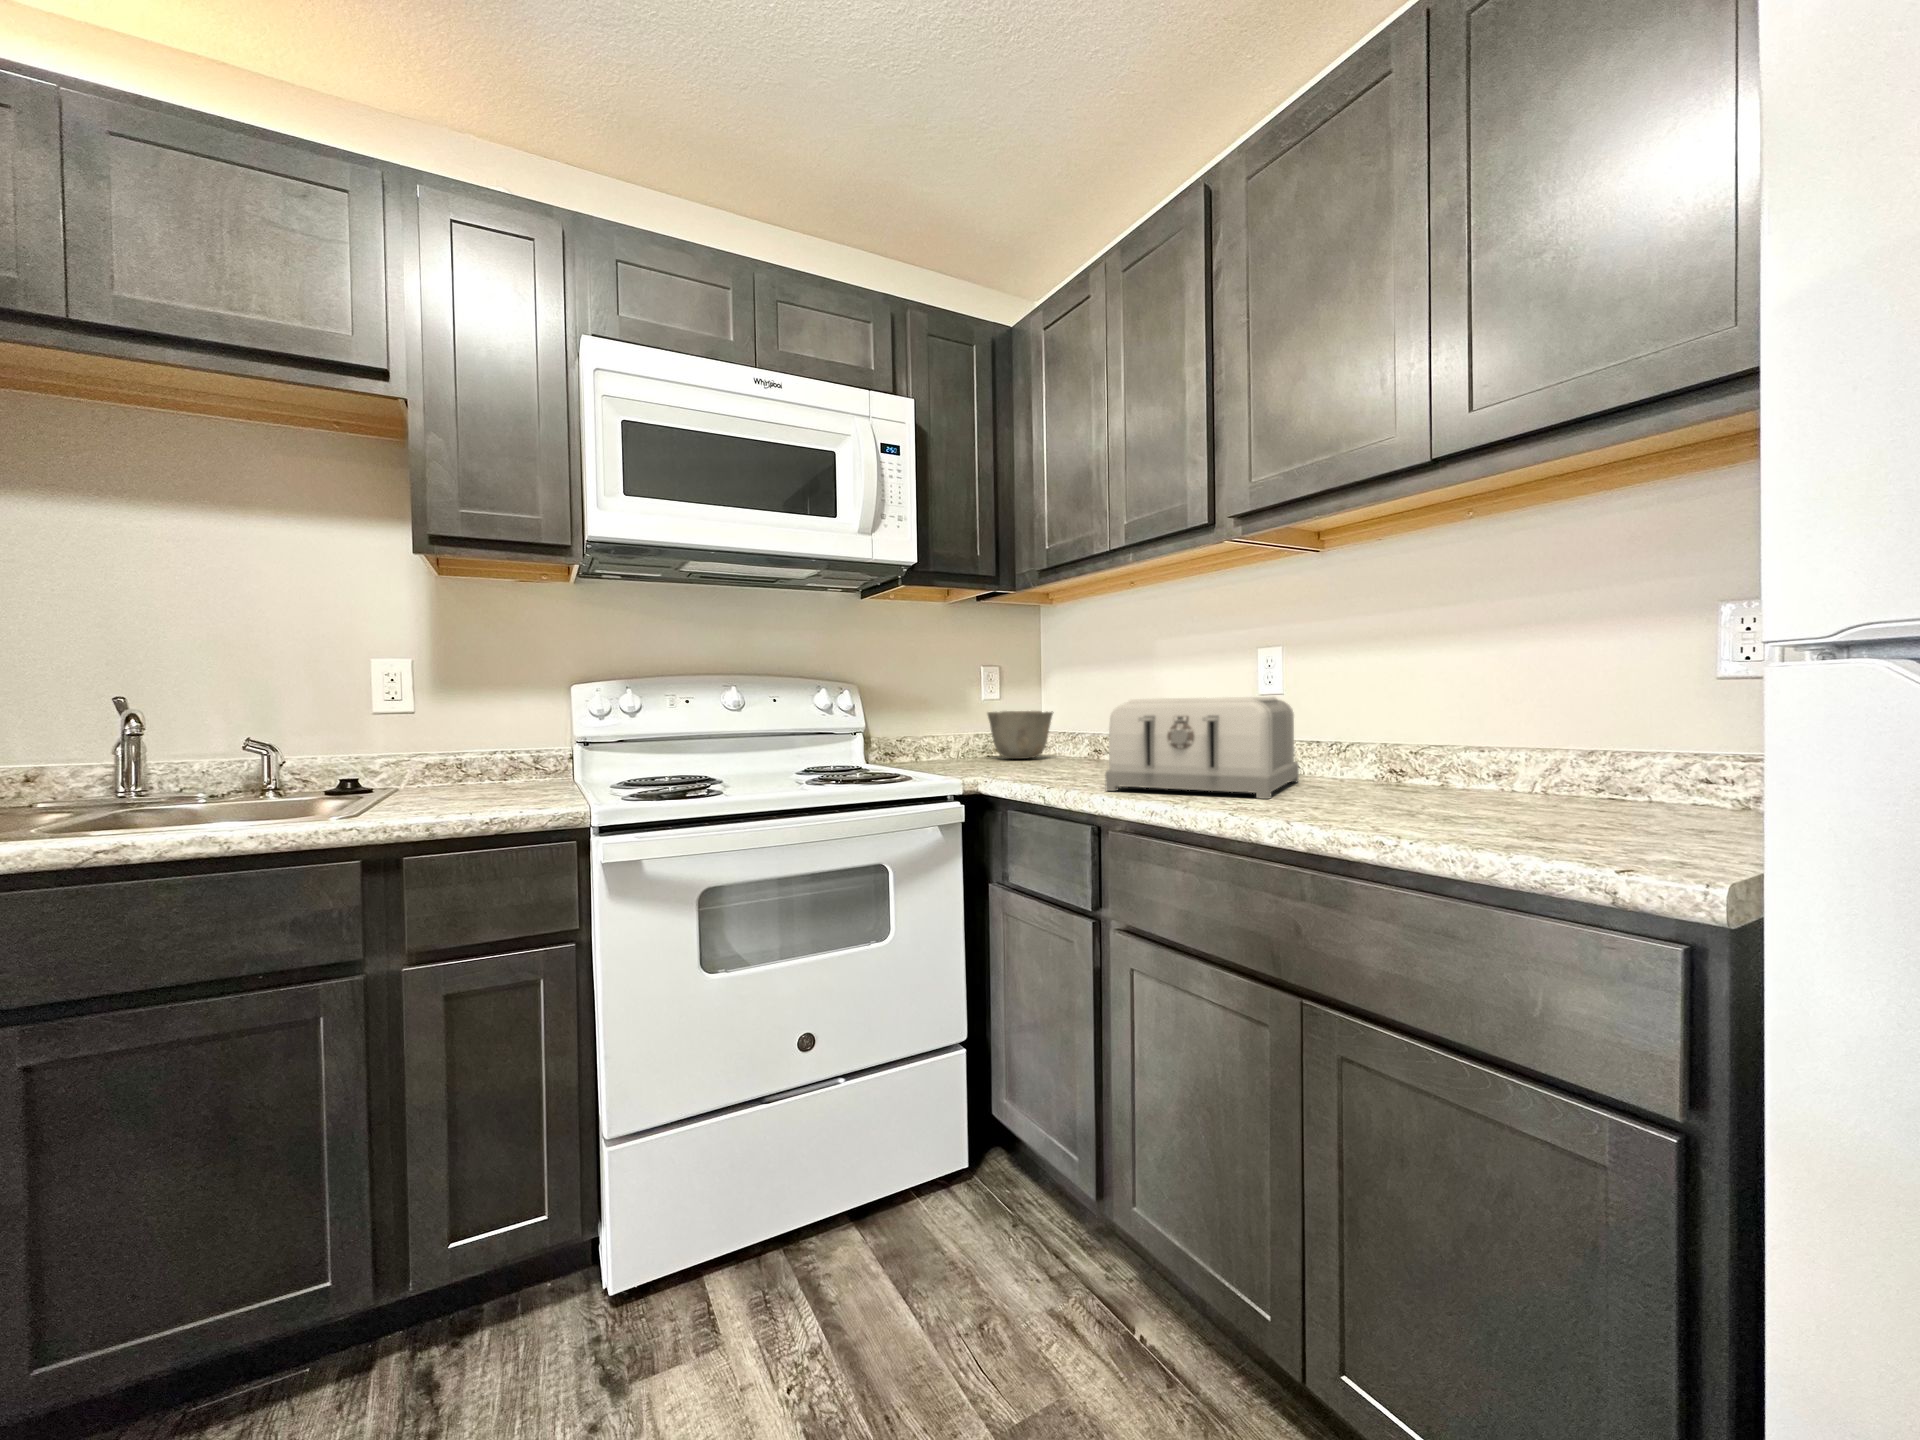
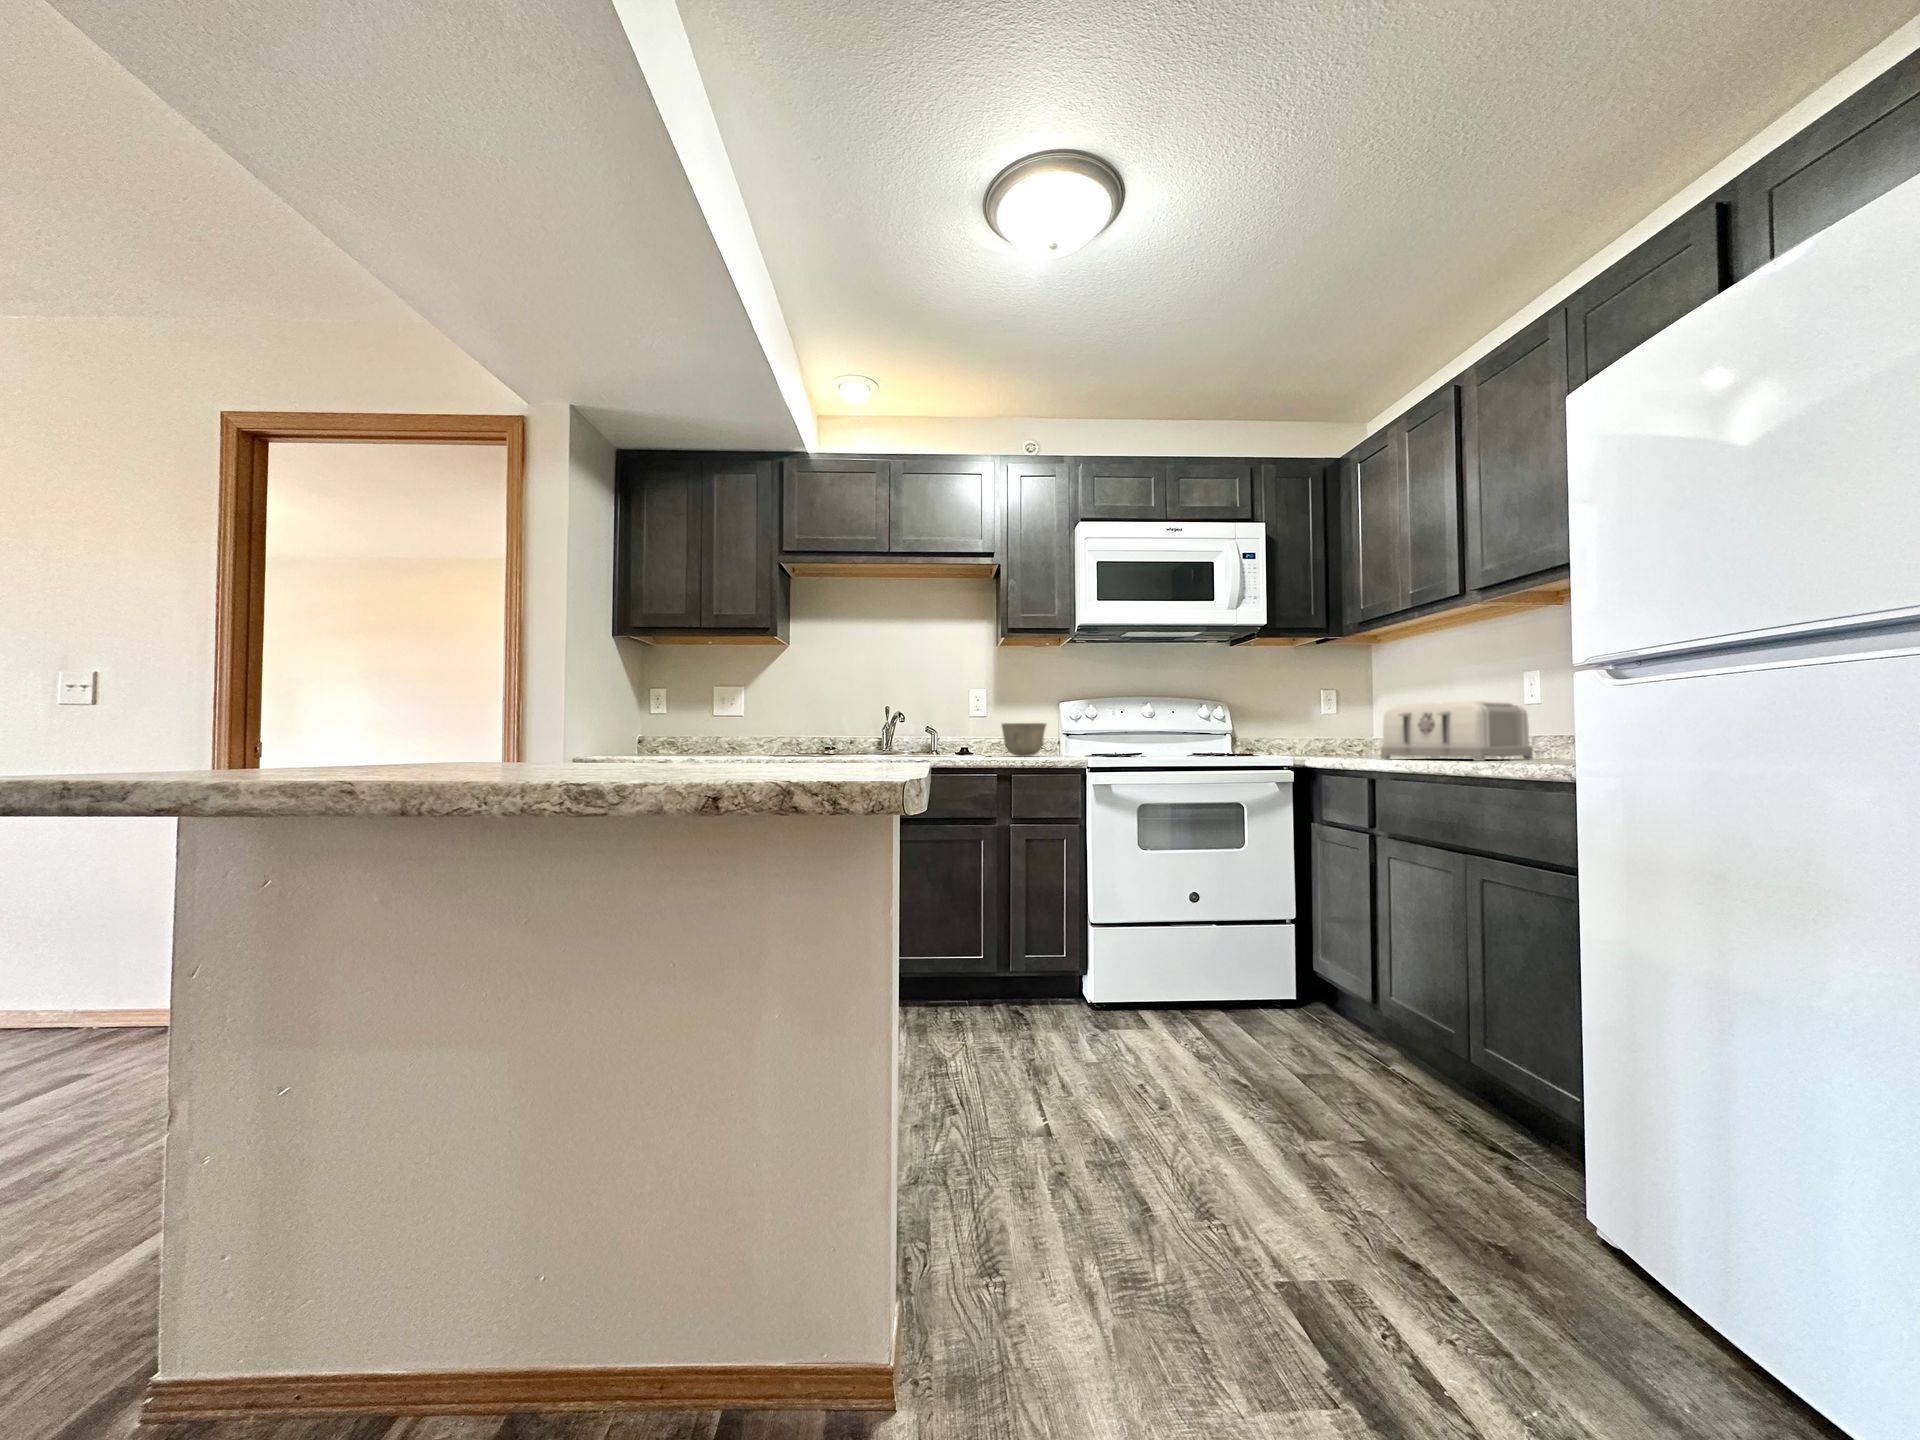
ceramic bowl: present [987,711,1053,759] -> present [1002,723,1046,756]

